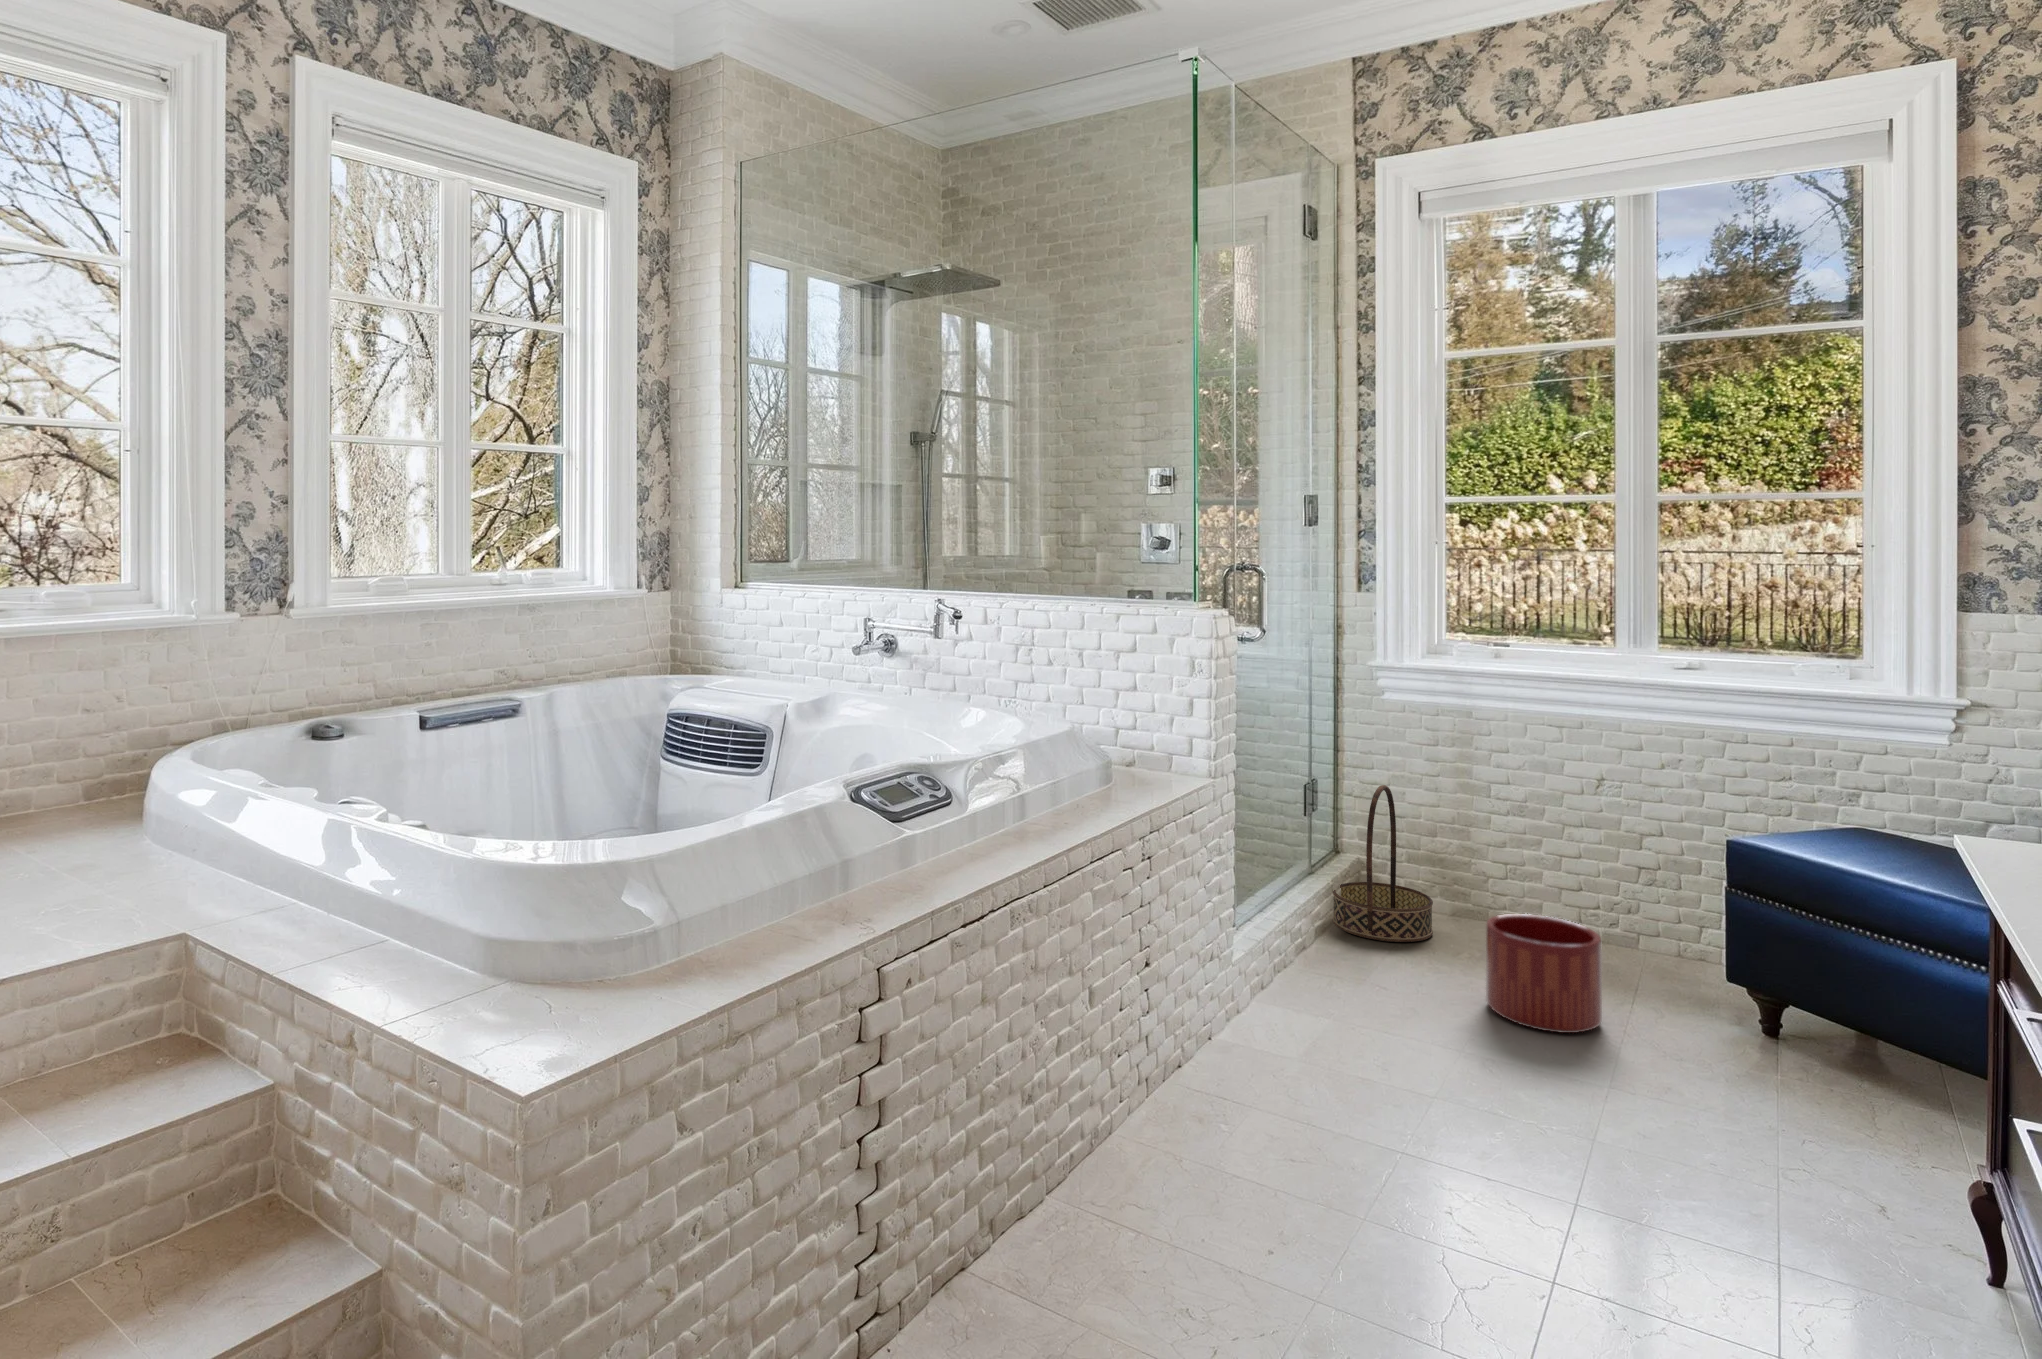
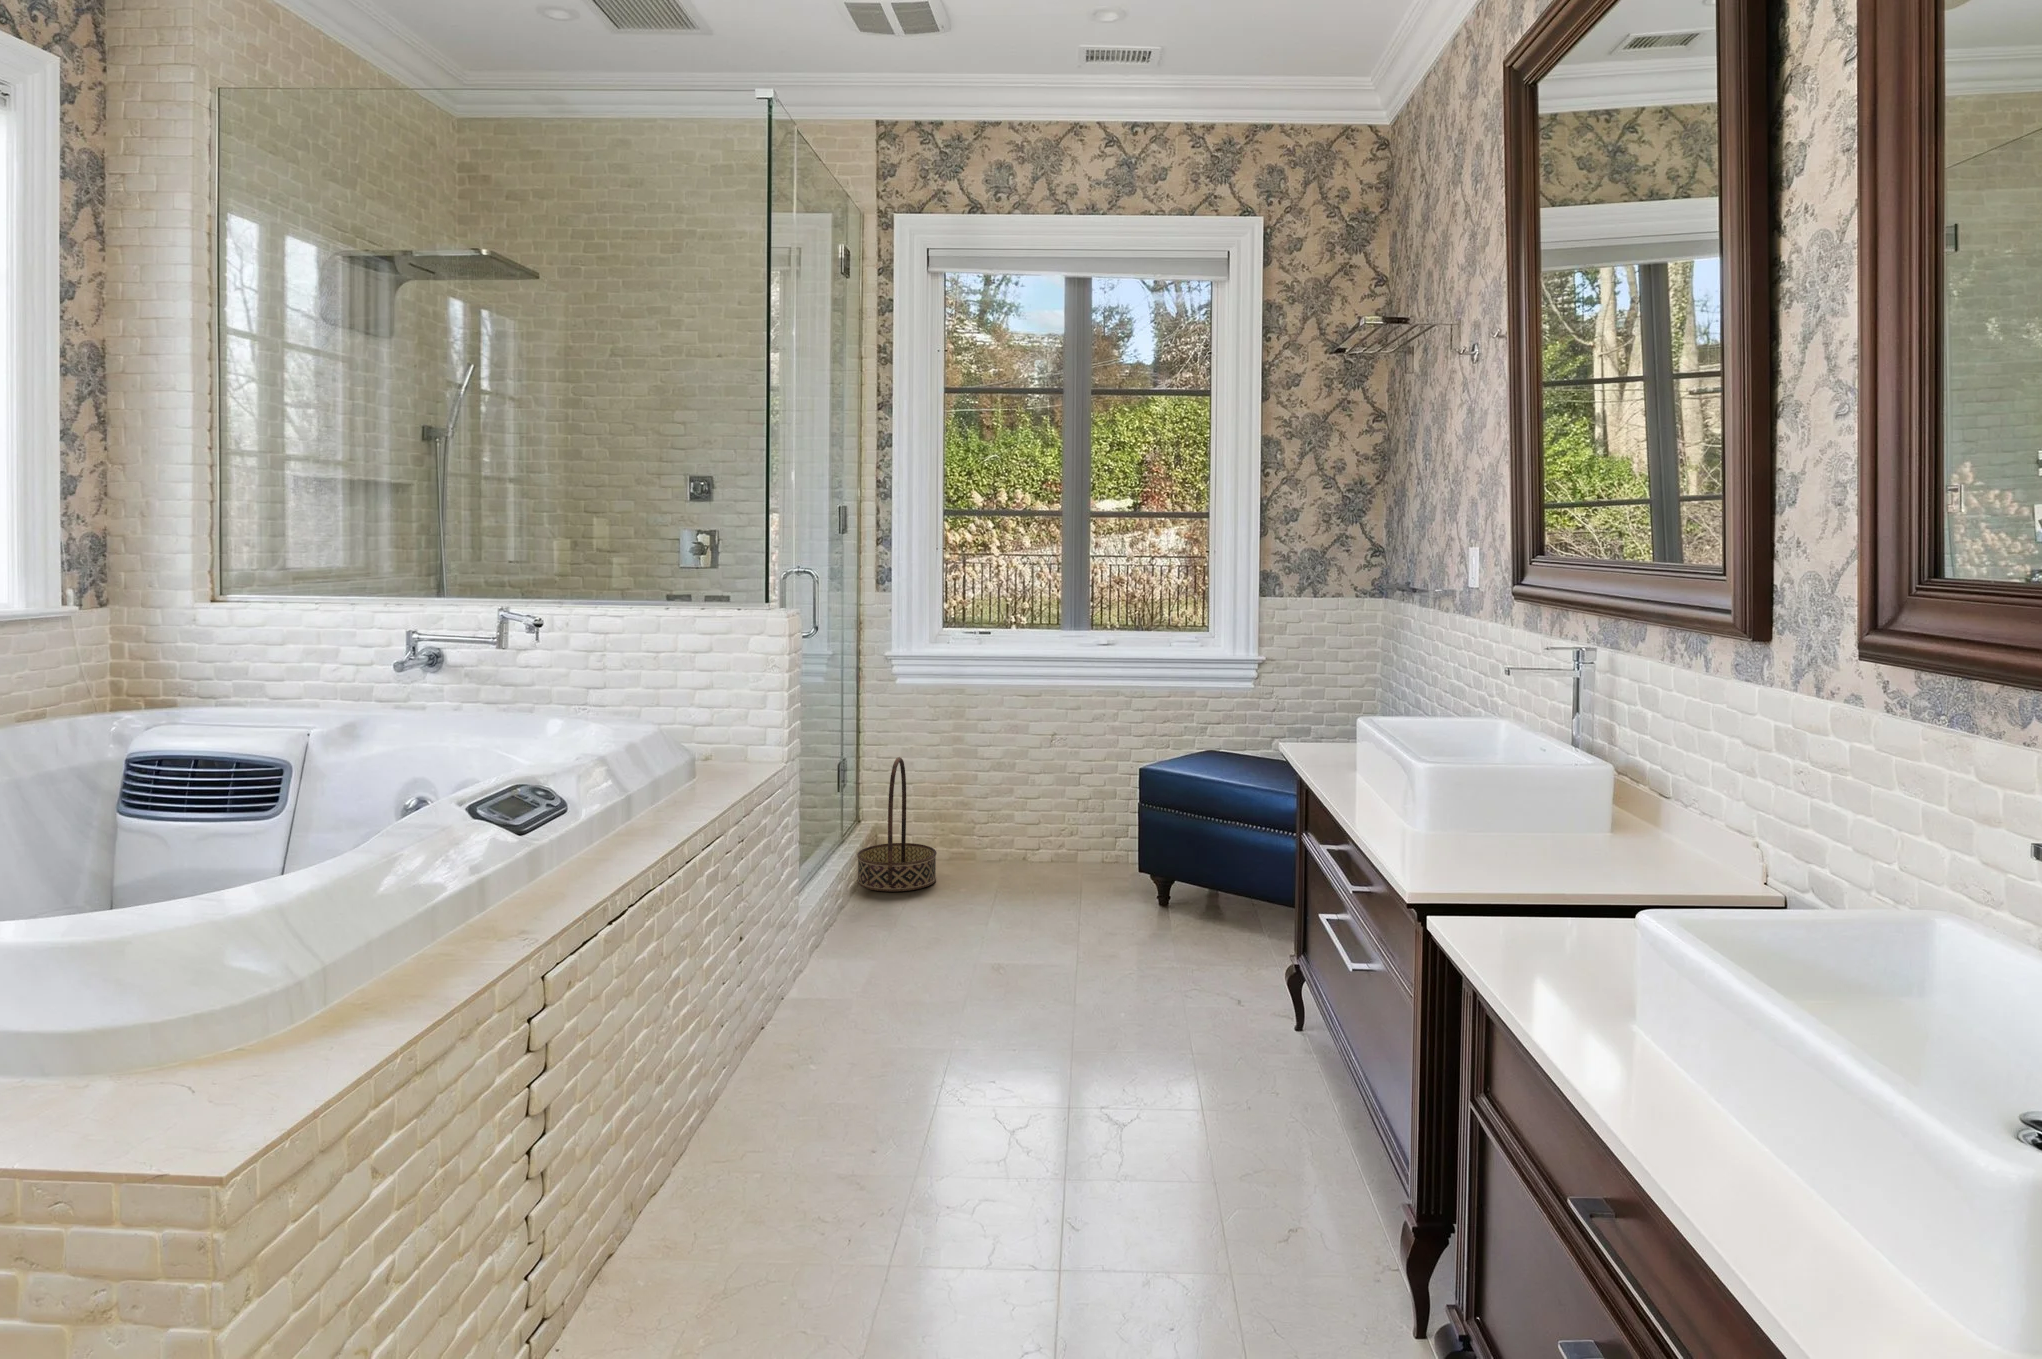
planter: present [1486,914,1602,1033] -> none [986,847,1065,936]

